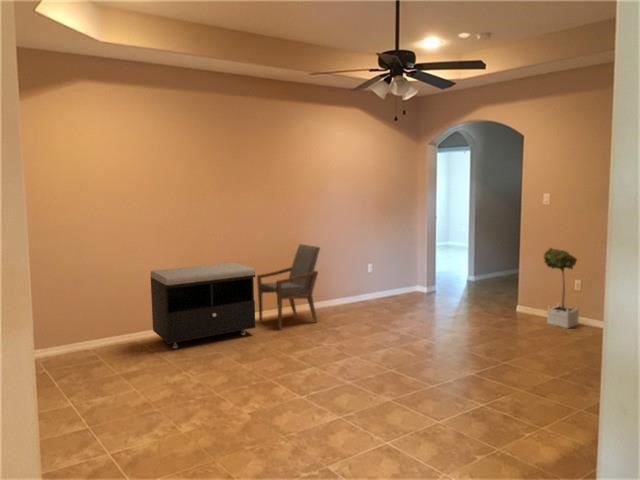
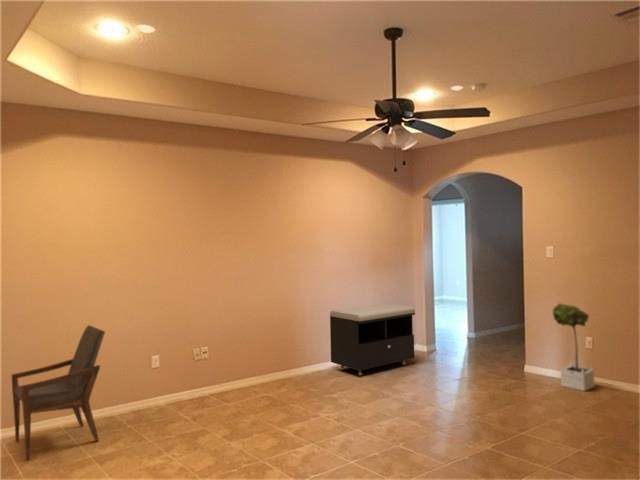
armchair: present [257,244,320,330] -> present [12,325,105,460]
storage bench: present [151,263,255,348] -> present [330,304,415,375]

